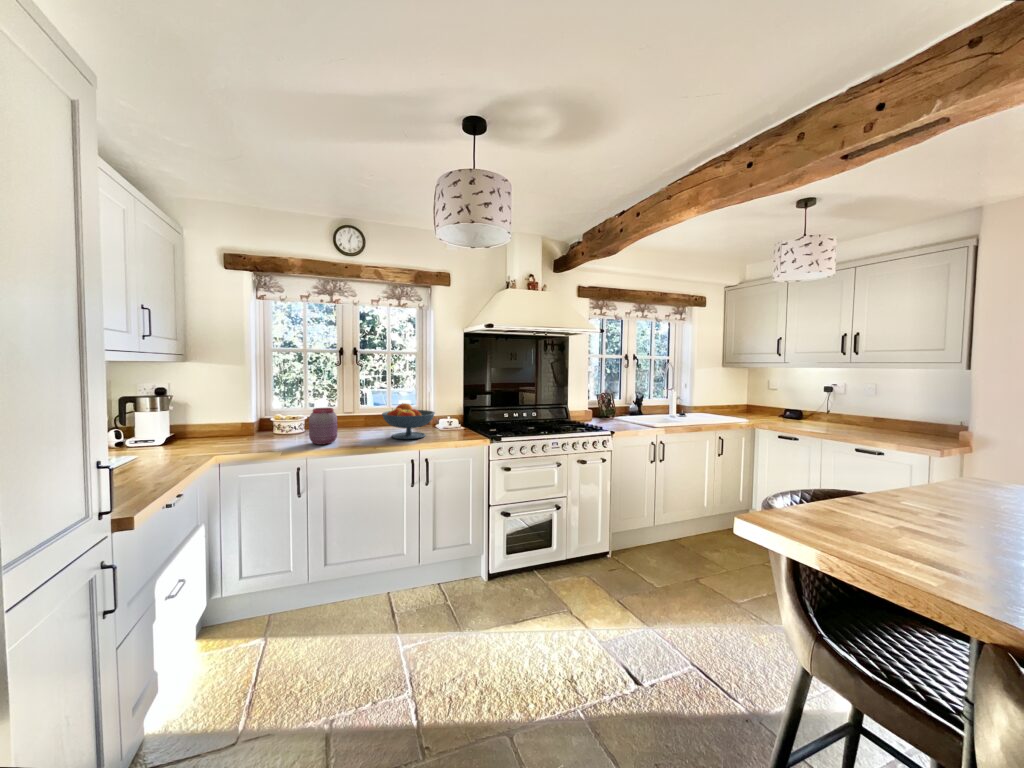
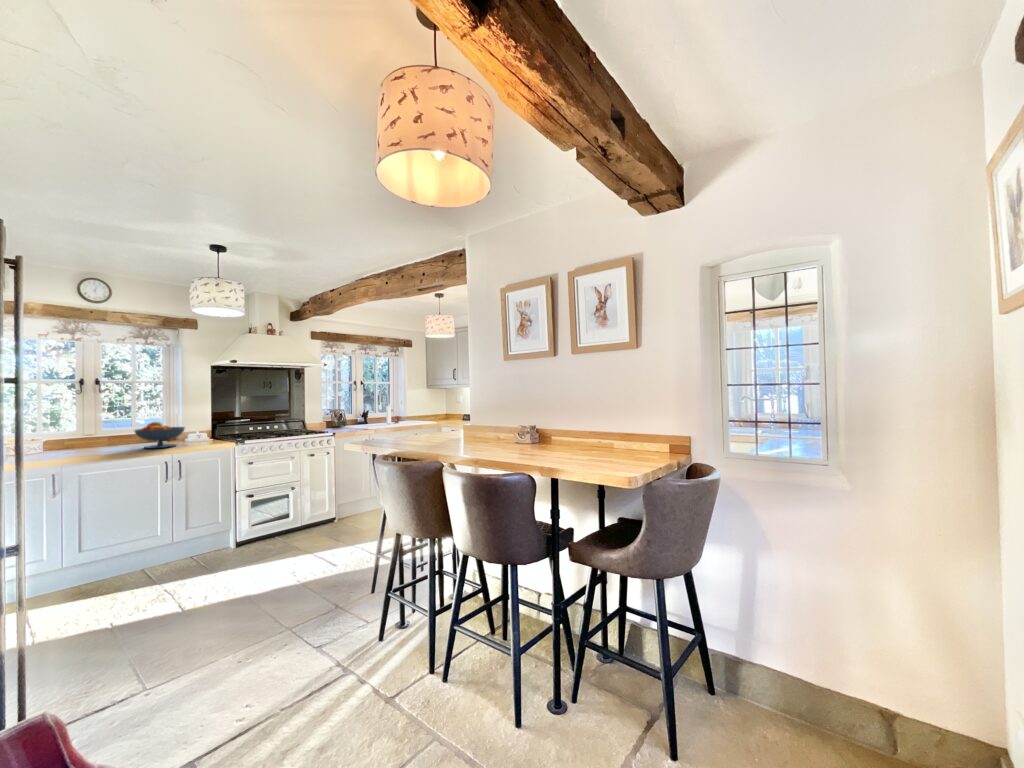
jar: present [309,408,337,445] -> none [59,428,89,457]

